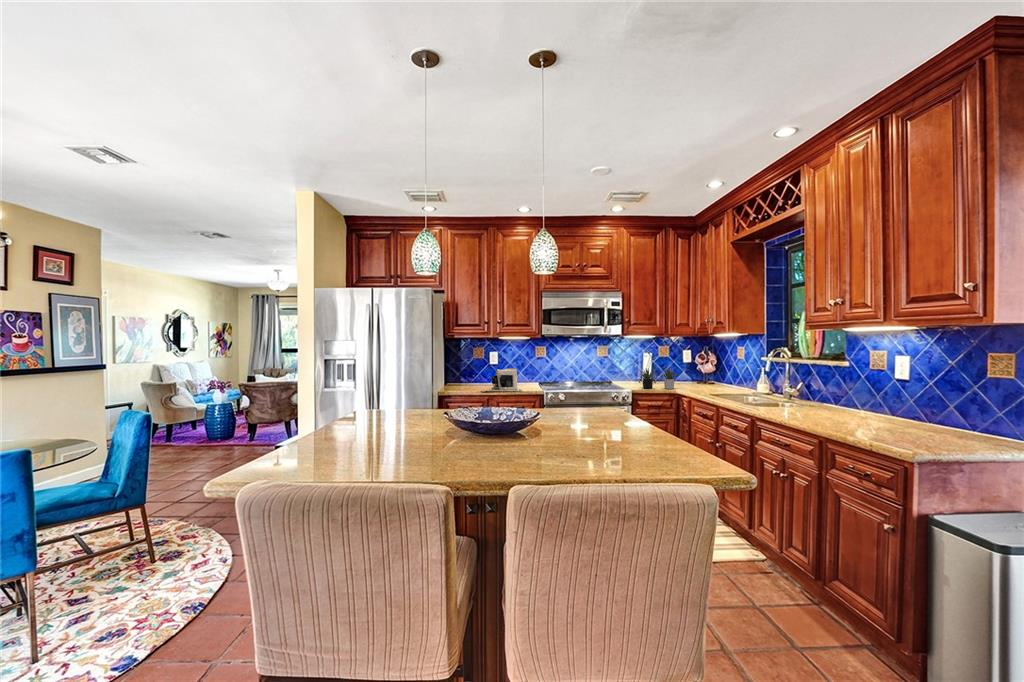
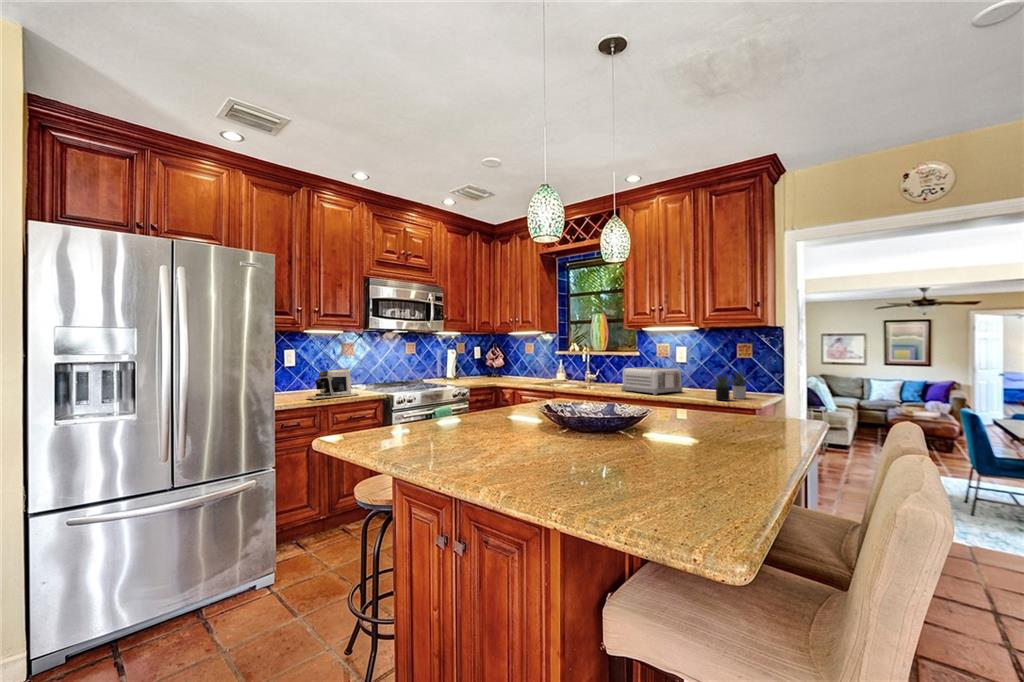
succulent plant: present [641,368,677,389] -> present [713,372,749,401]
toaster: none [791,382,883,422] -> present [621,367,682,395]

